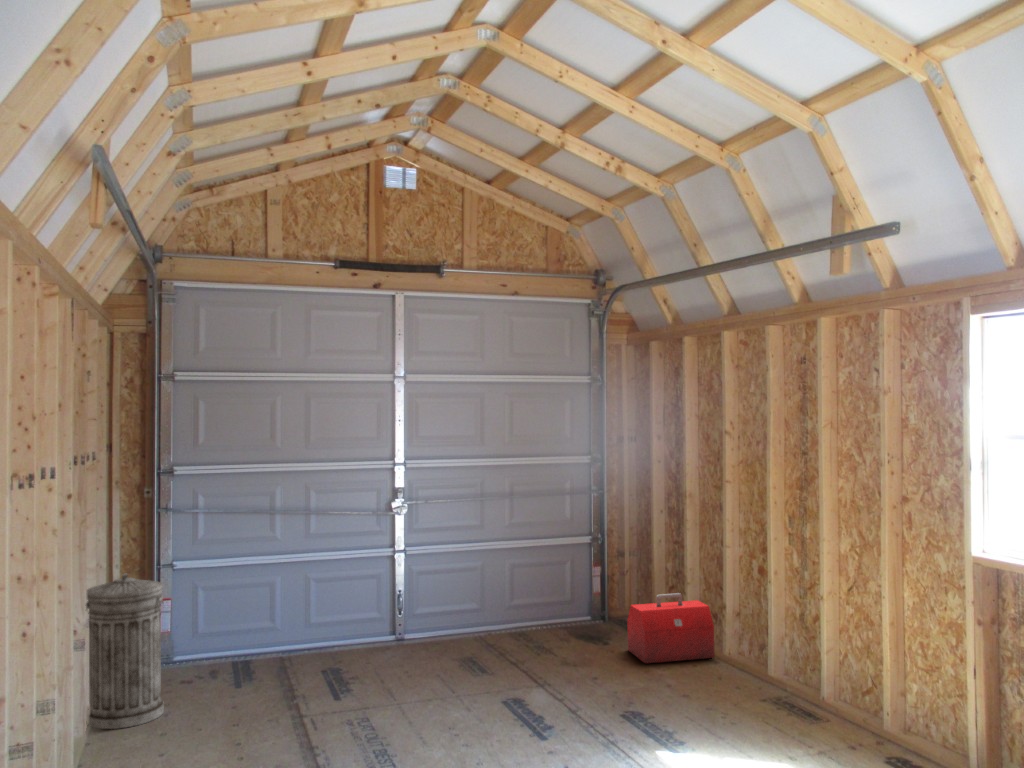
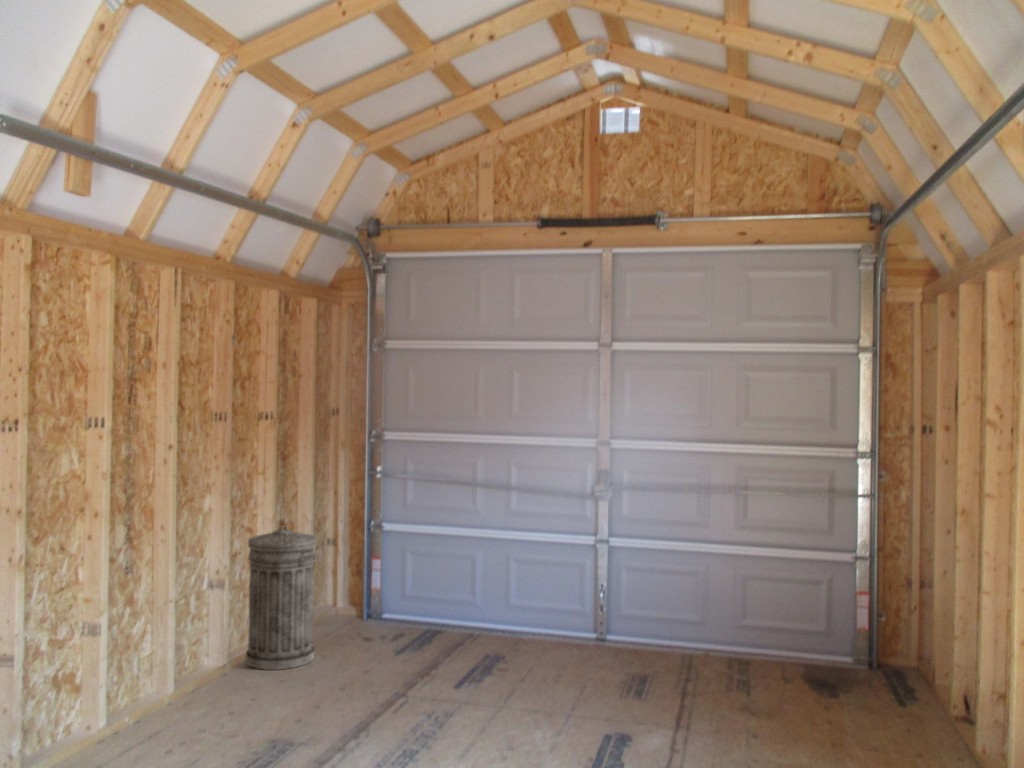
toolbox: present [627,593,715,663] -> none [851,649,970,760]

